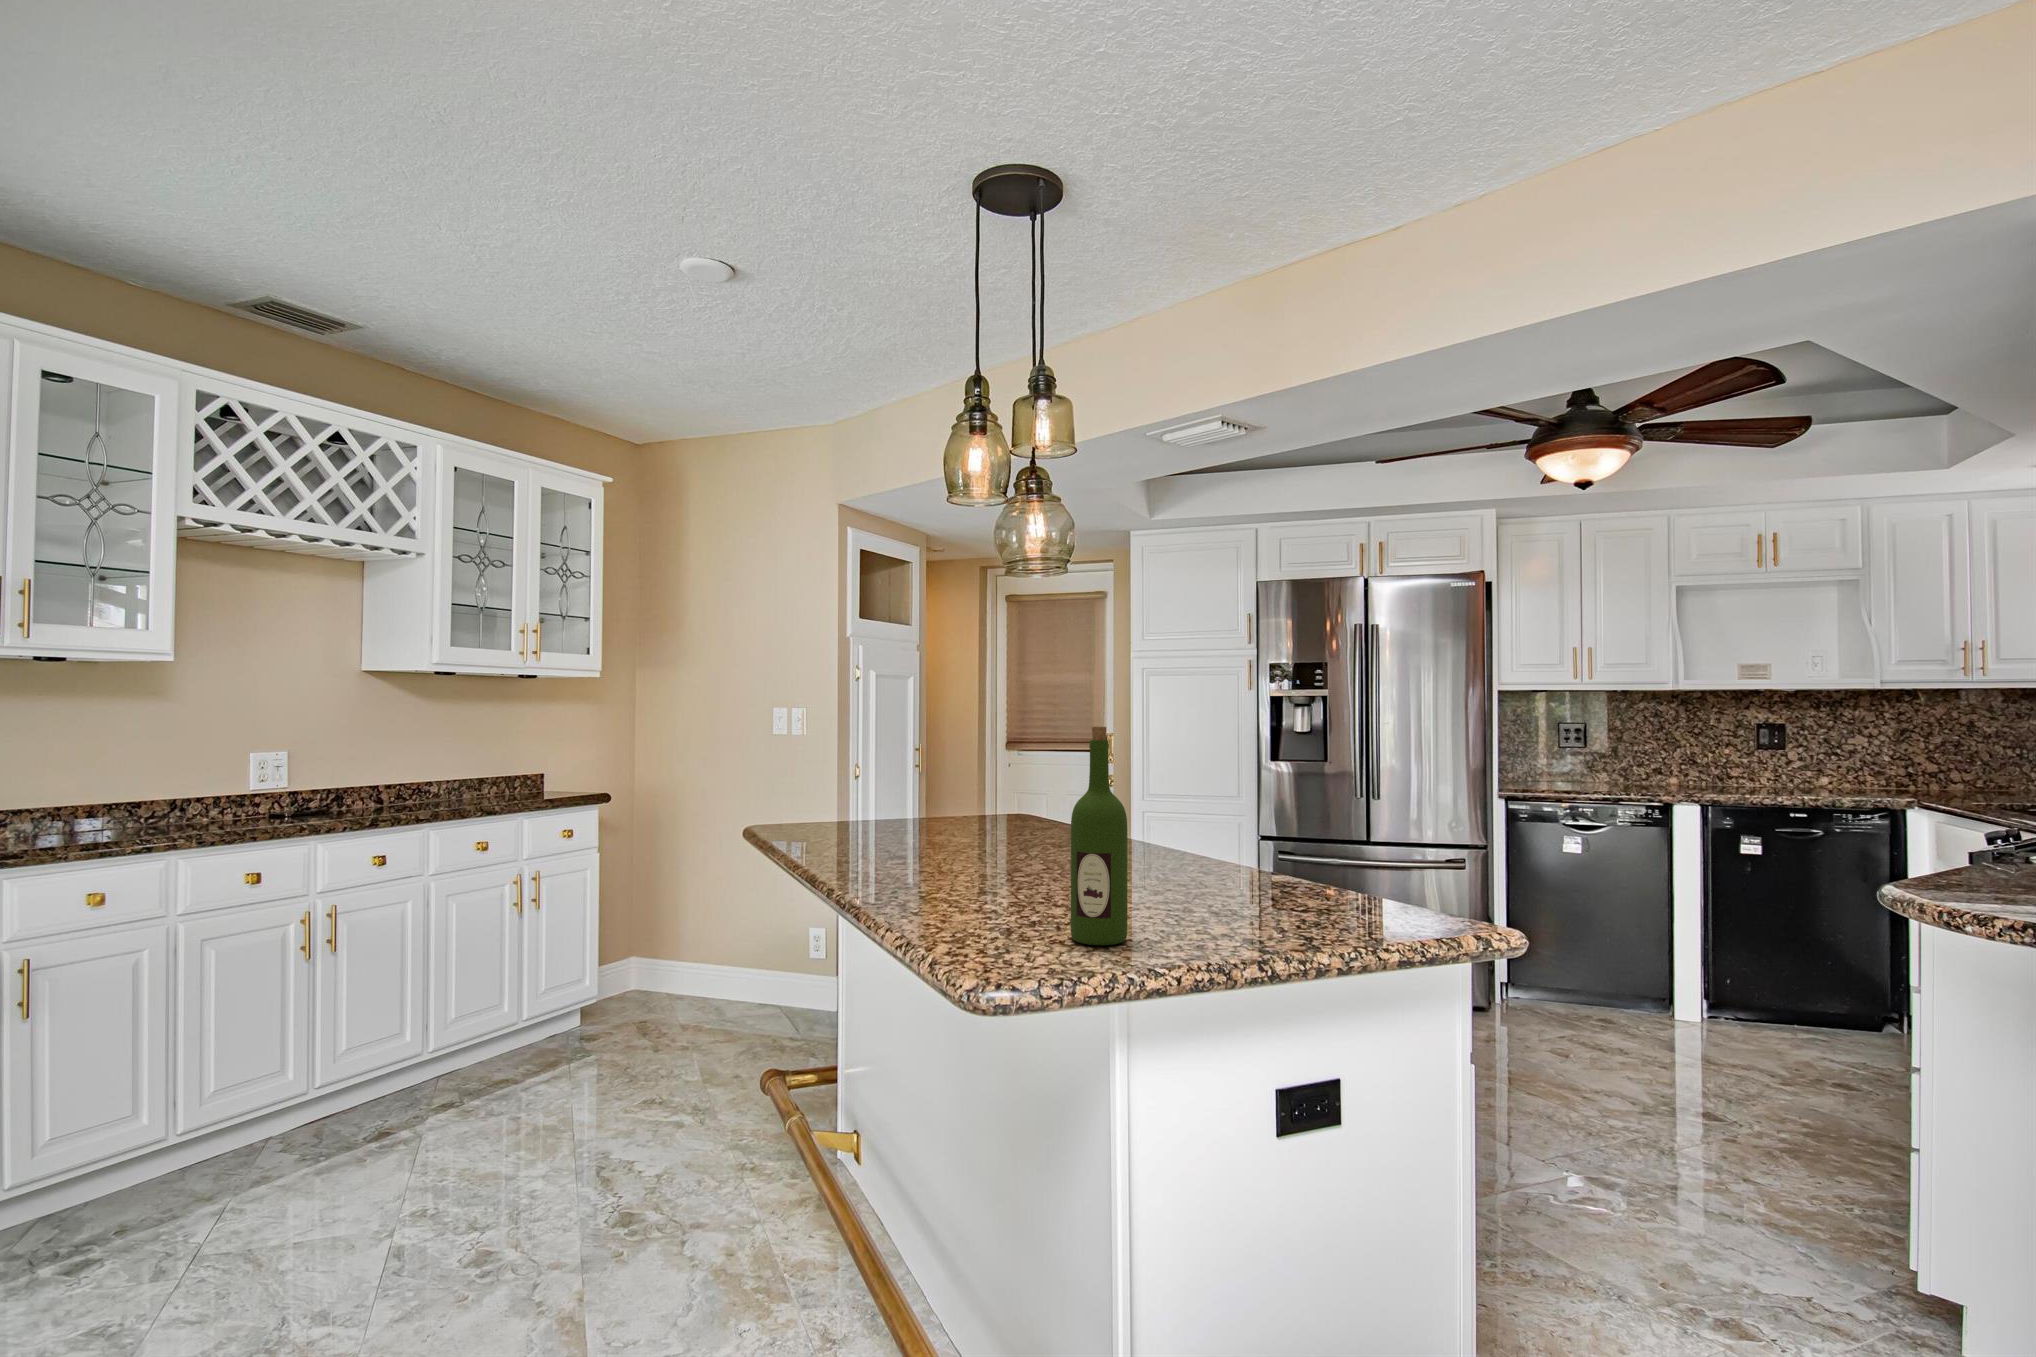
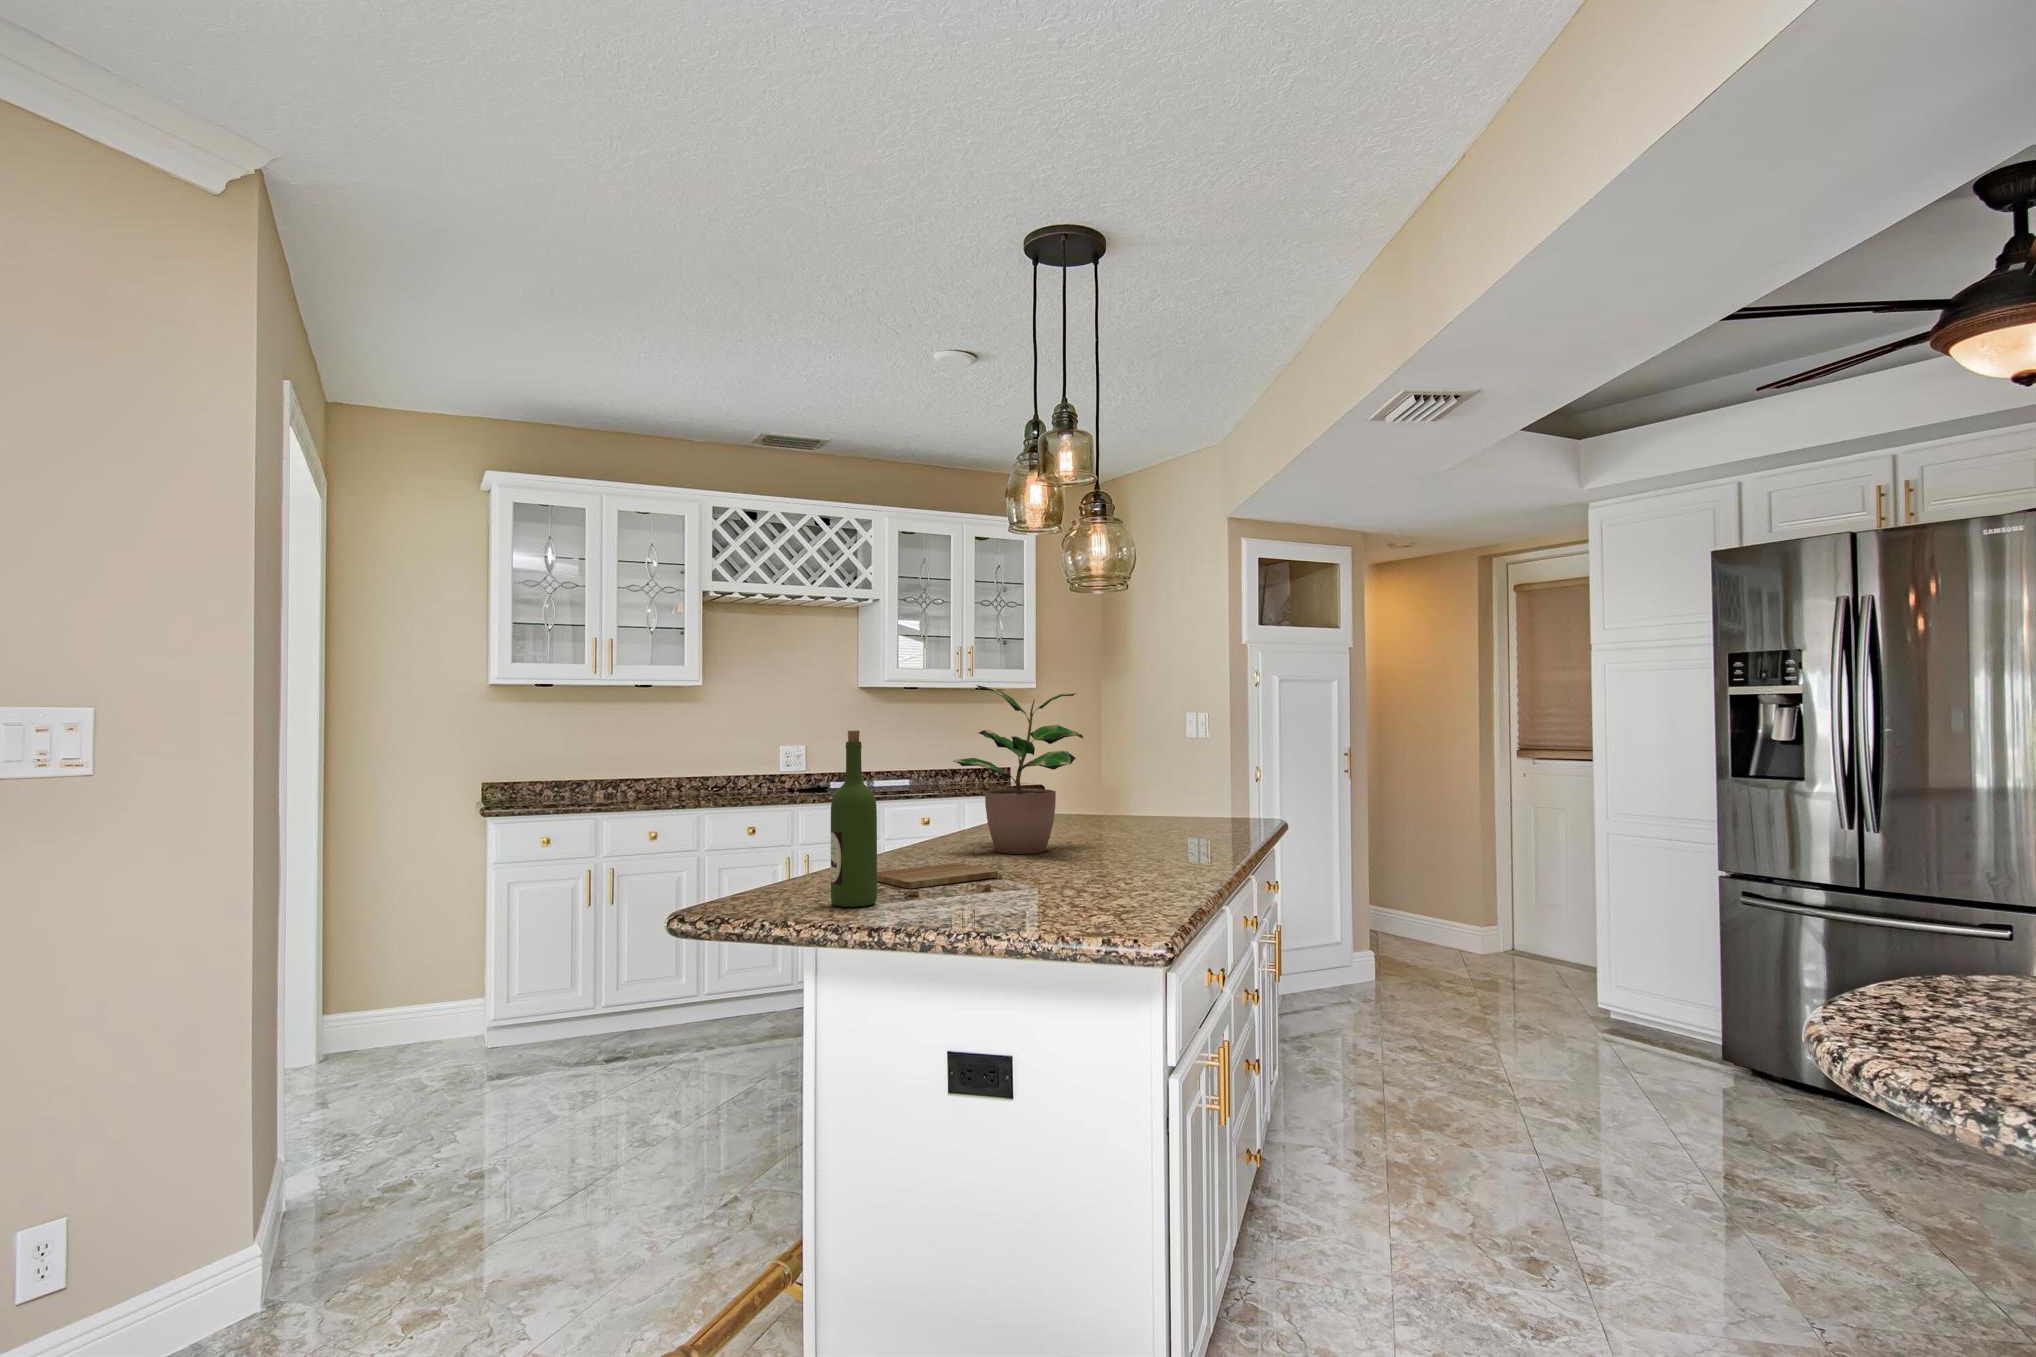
potted plant: none [878,673,1050,867] -> present [953,685,1083,854]
cutting board: none [972,882,1080,916] -> present [877,863,998,888]

